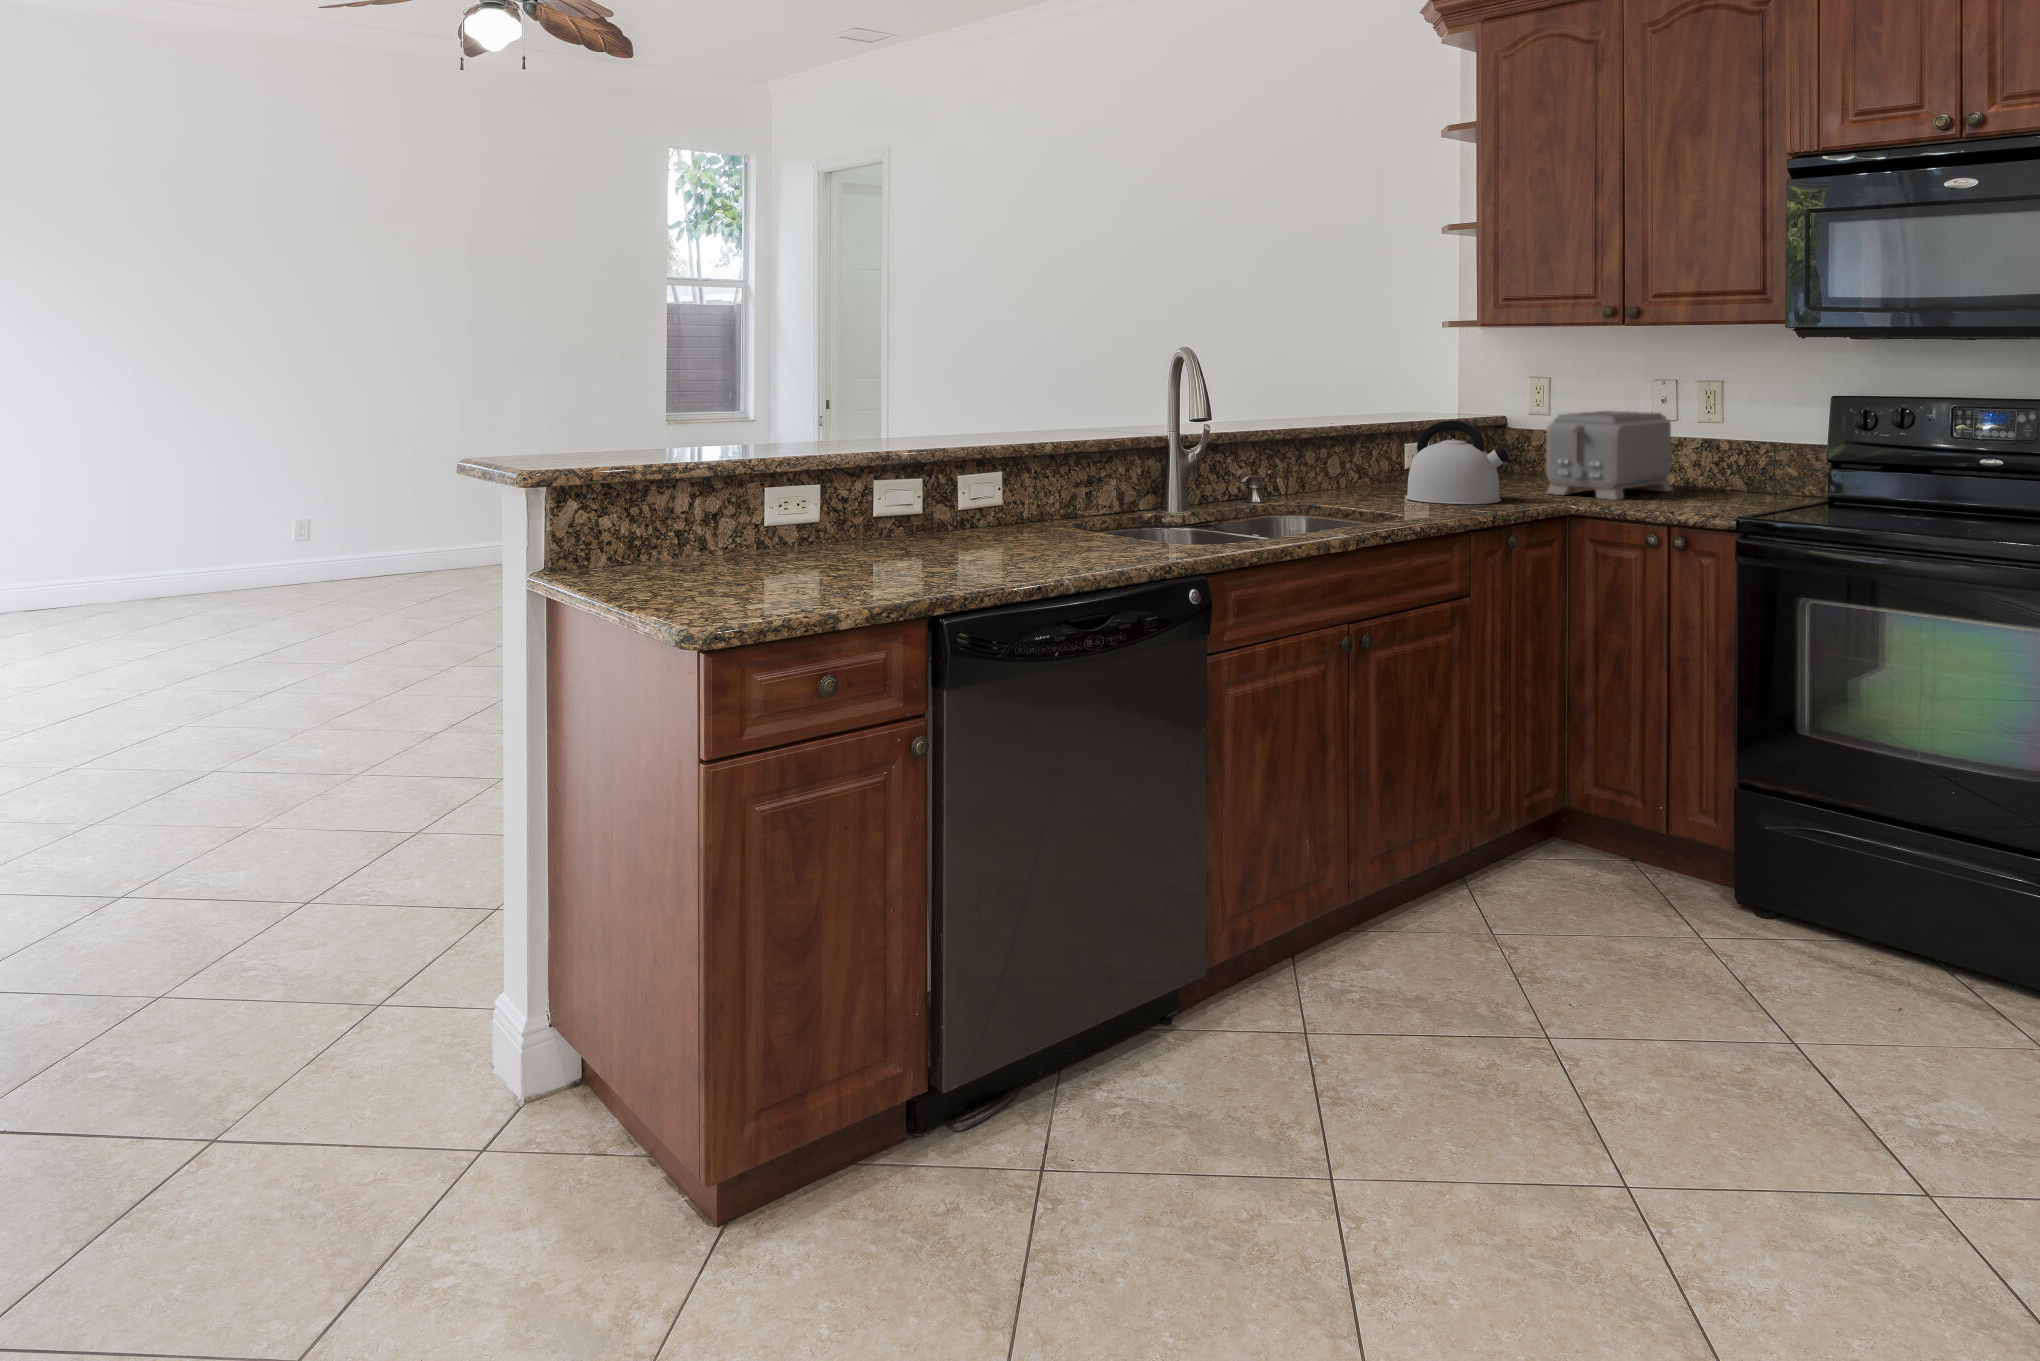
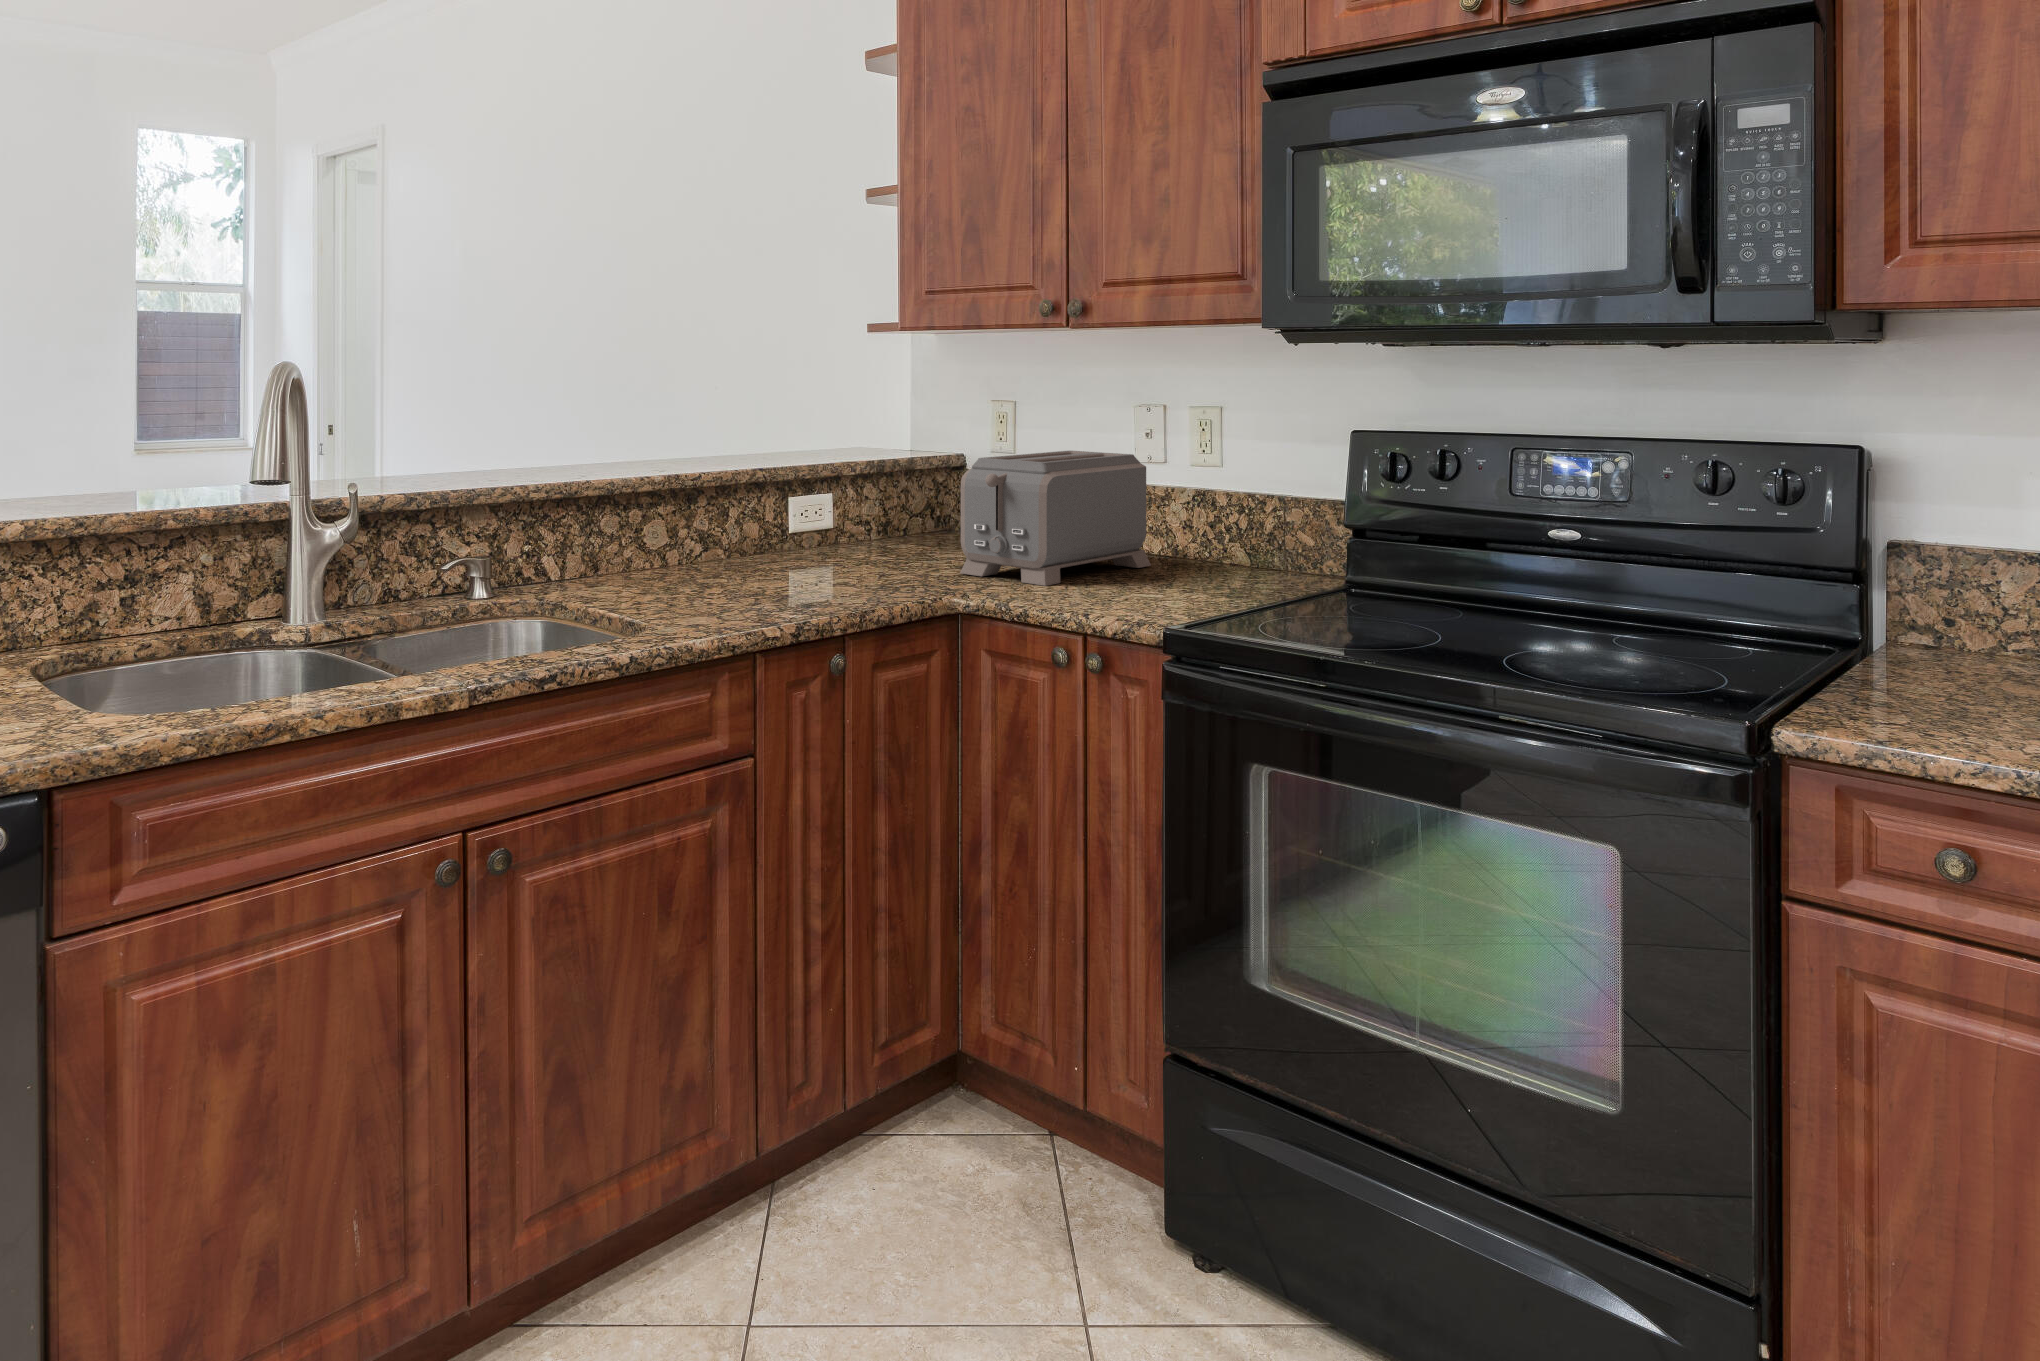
kettle: present [1406,420,1509,504] -> none [737,469,880,597]

